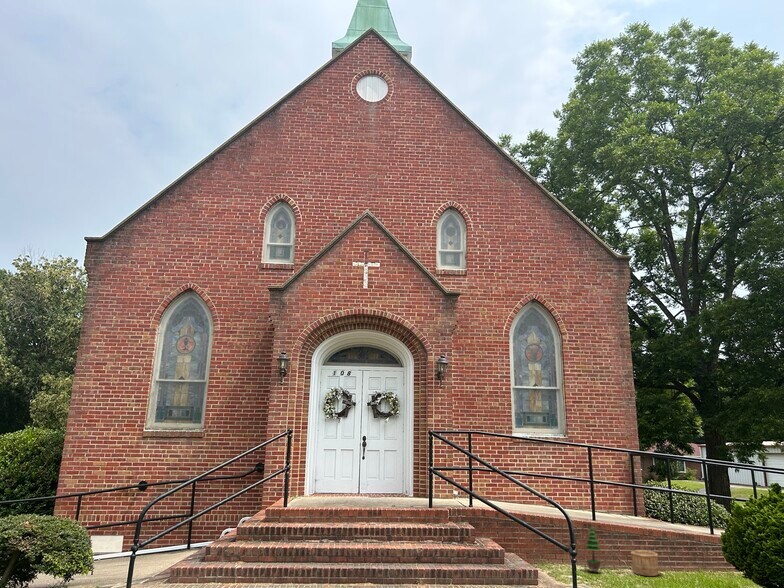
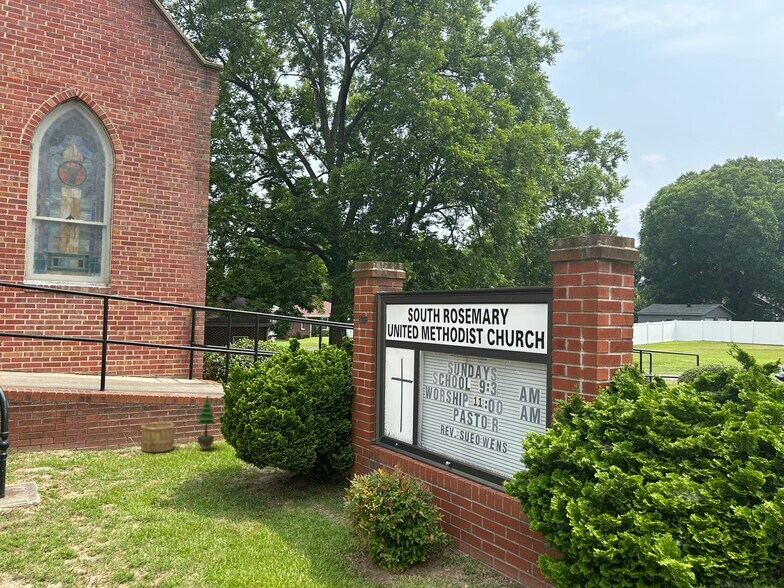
potted tree: present [586,526,601,572] -> present [197,396,216,450]

